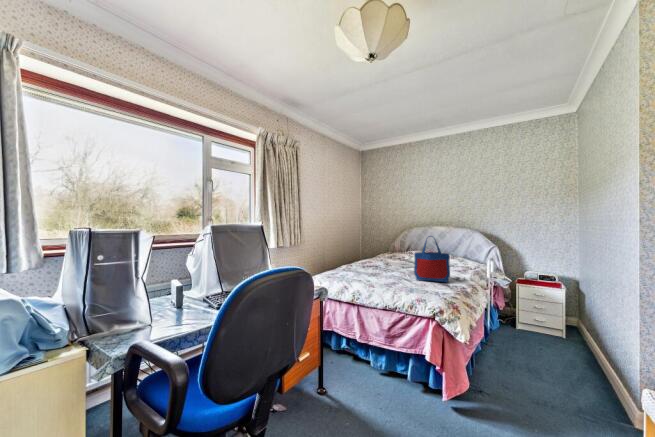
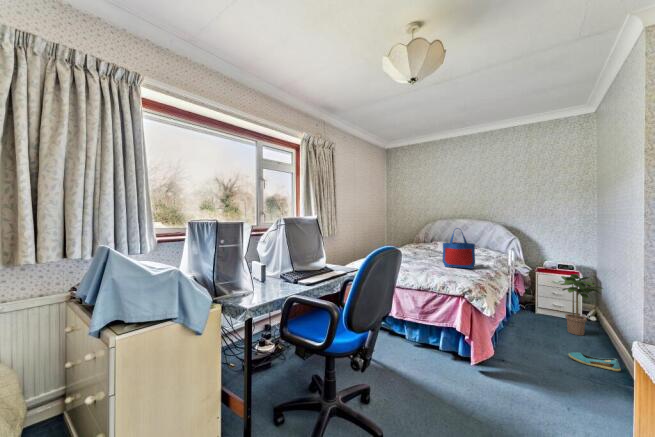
potted plant: none [540,287,590,357] -> present [559,274,603,335]
shoe: none [554,381,614,405] -> present [569,352,621,371]

